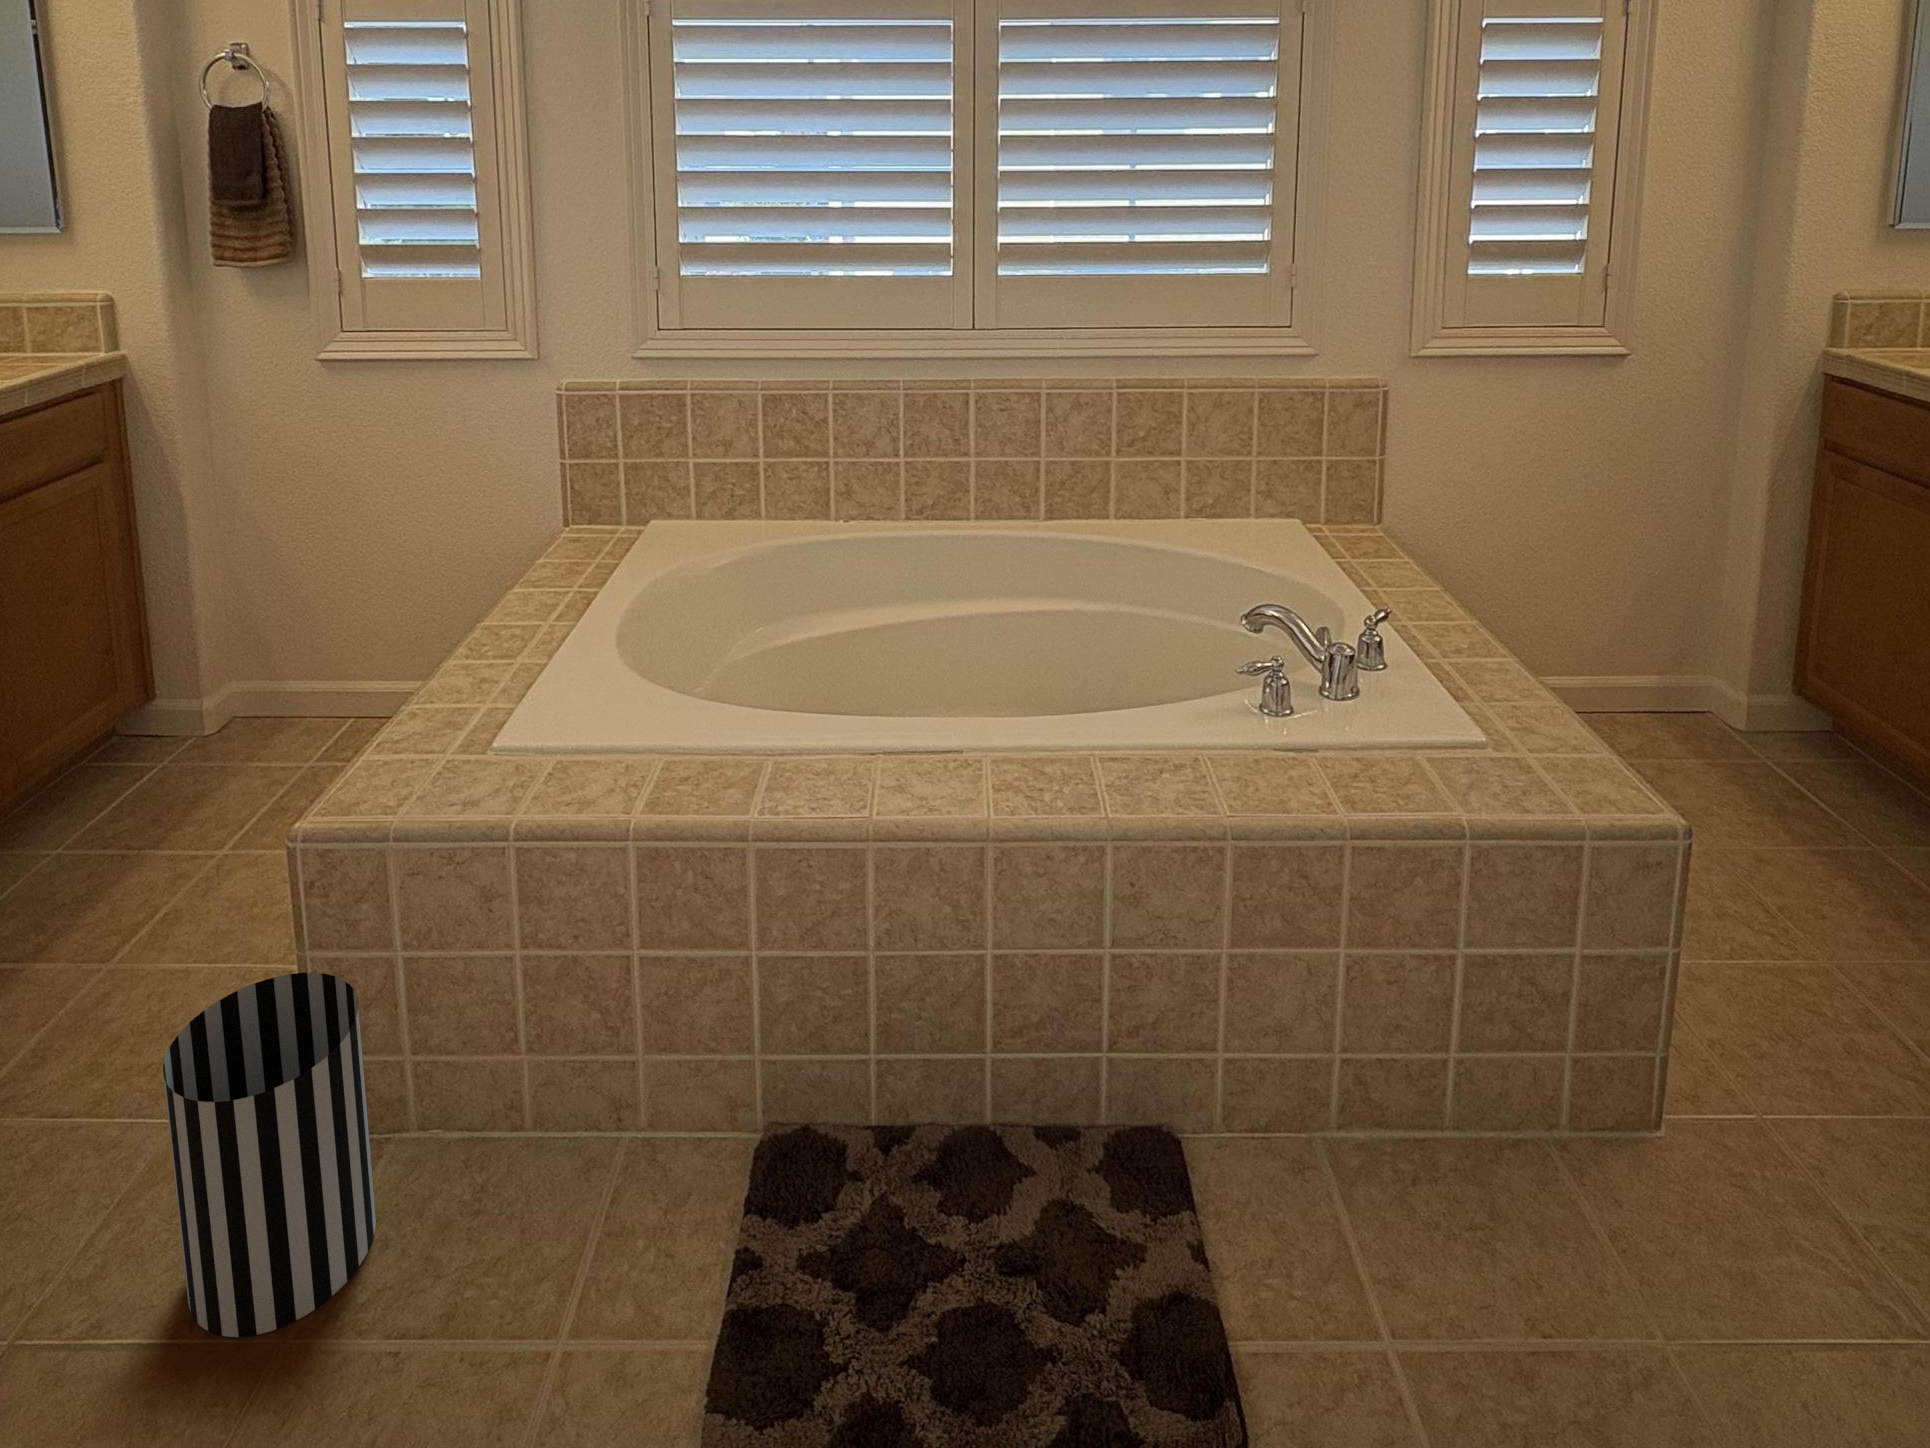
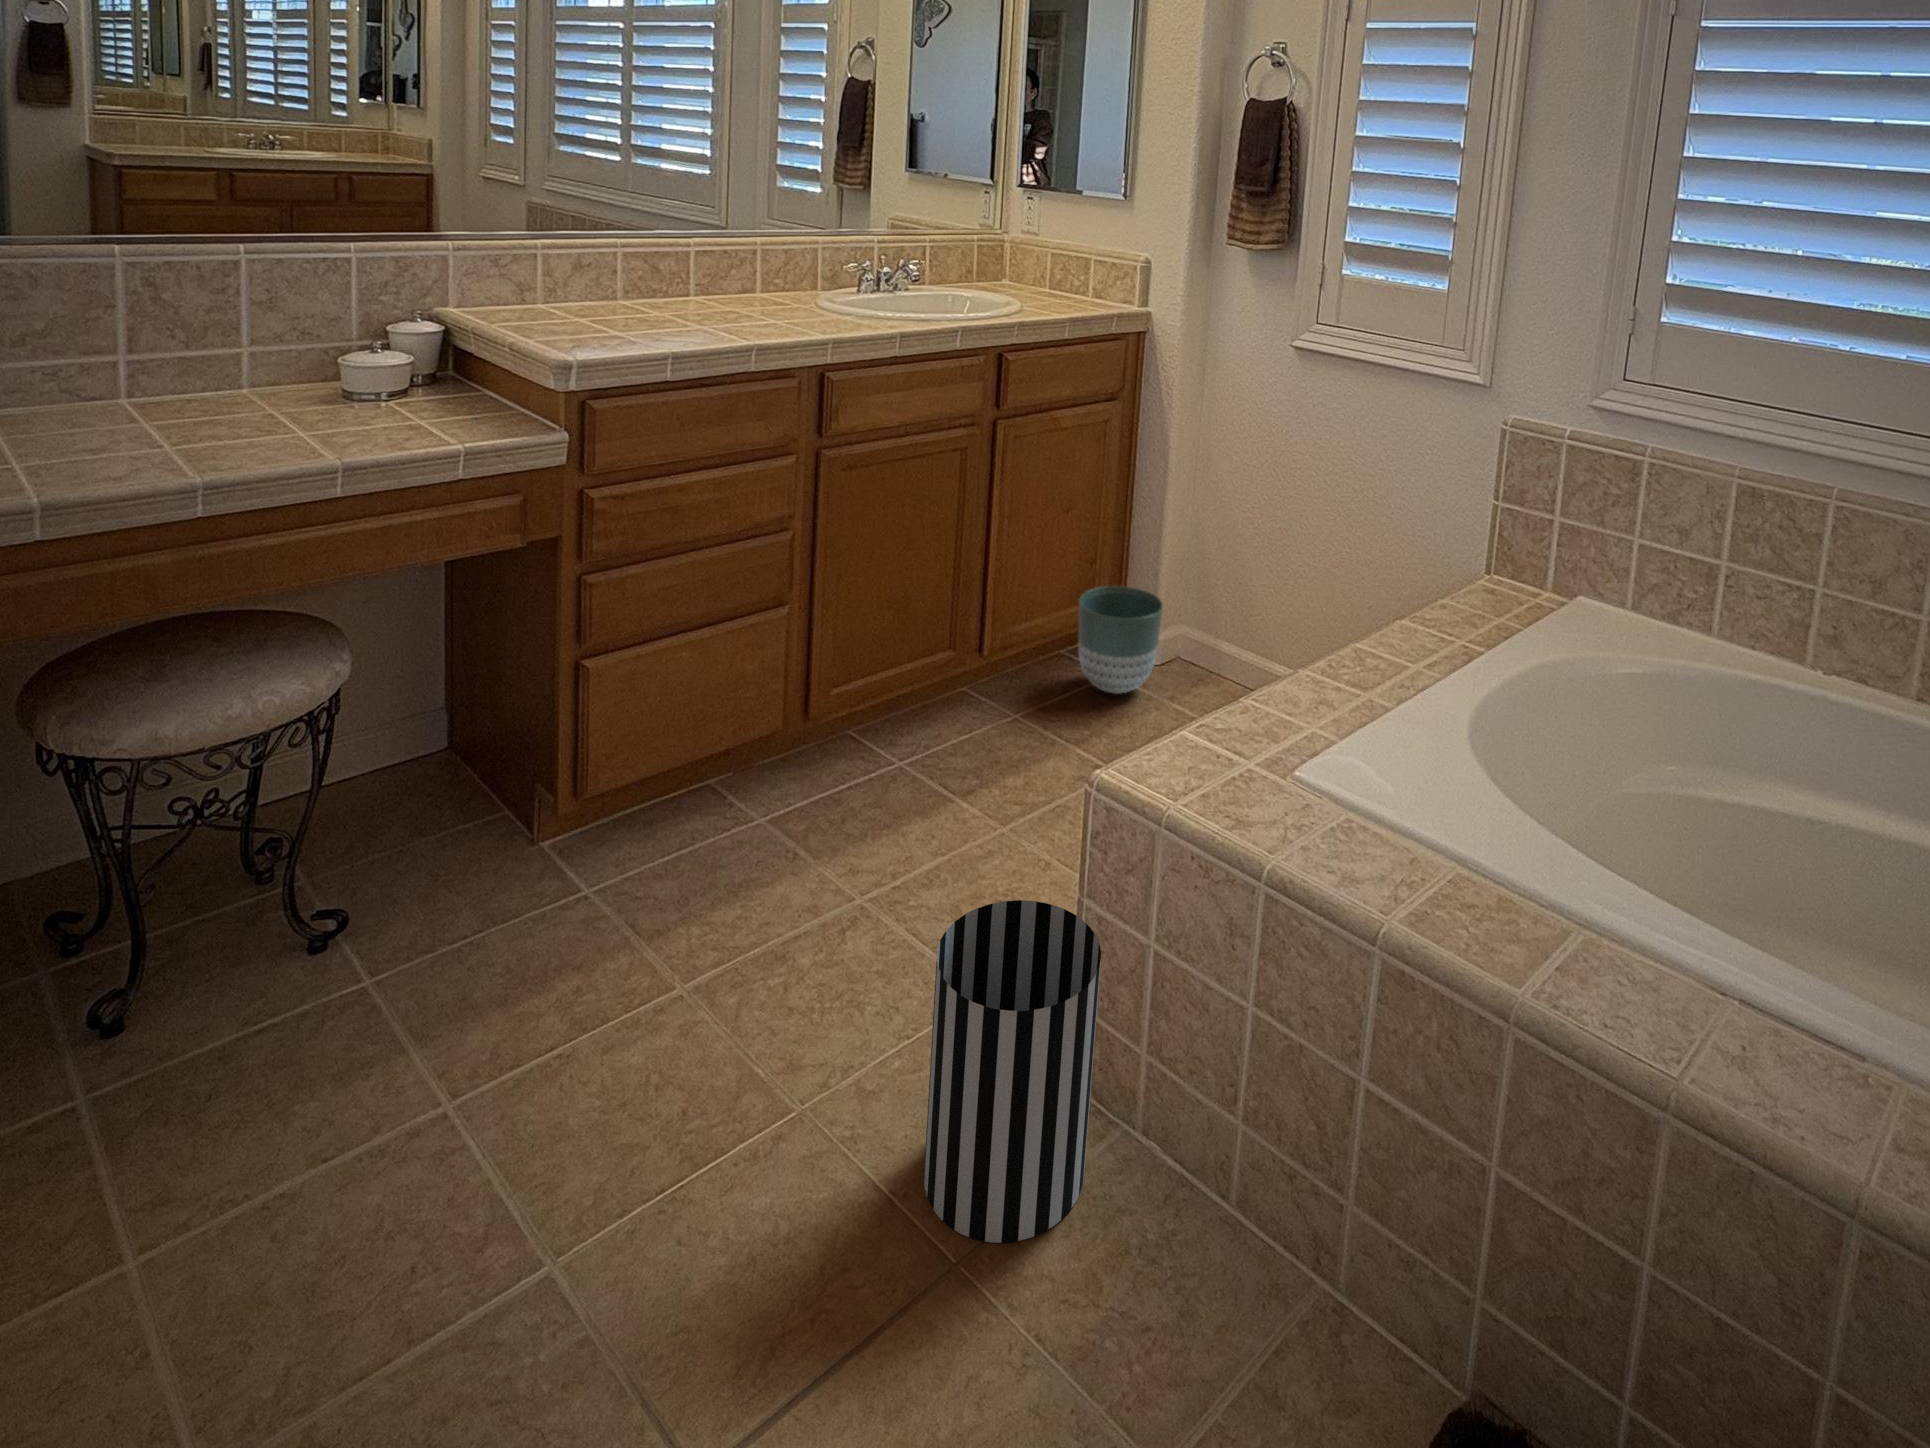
planter: none [104,661,219,785] -> present [1079,586,1163,694]

